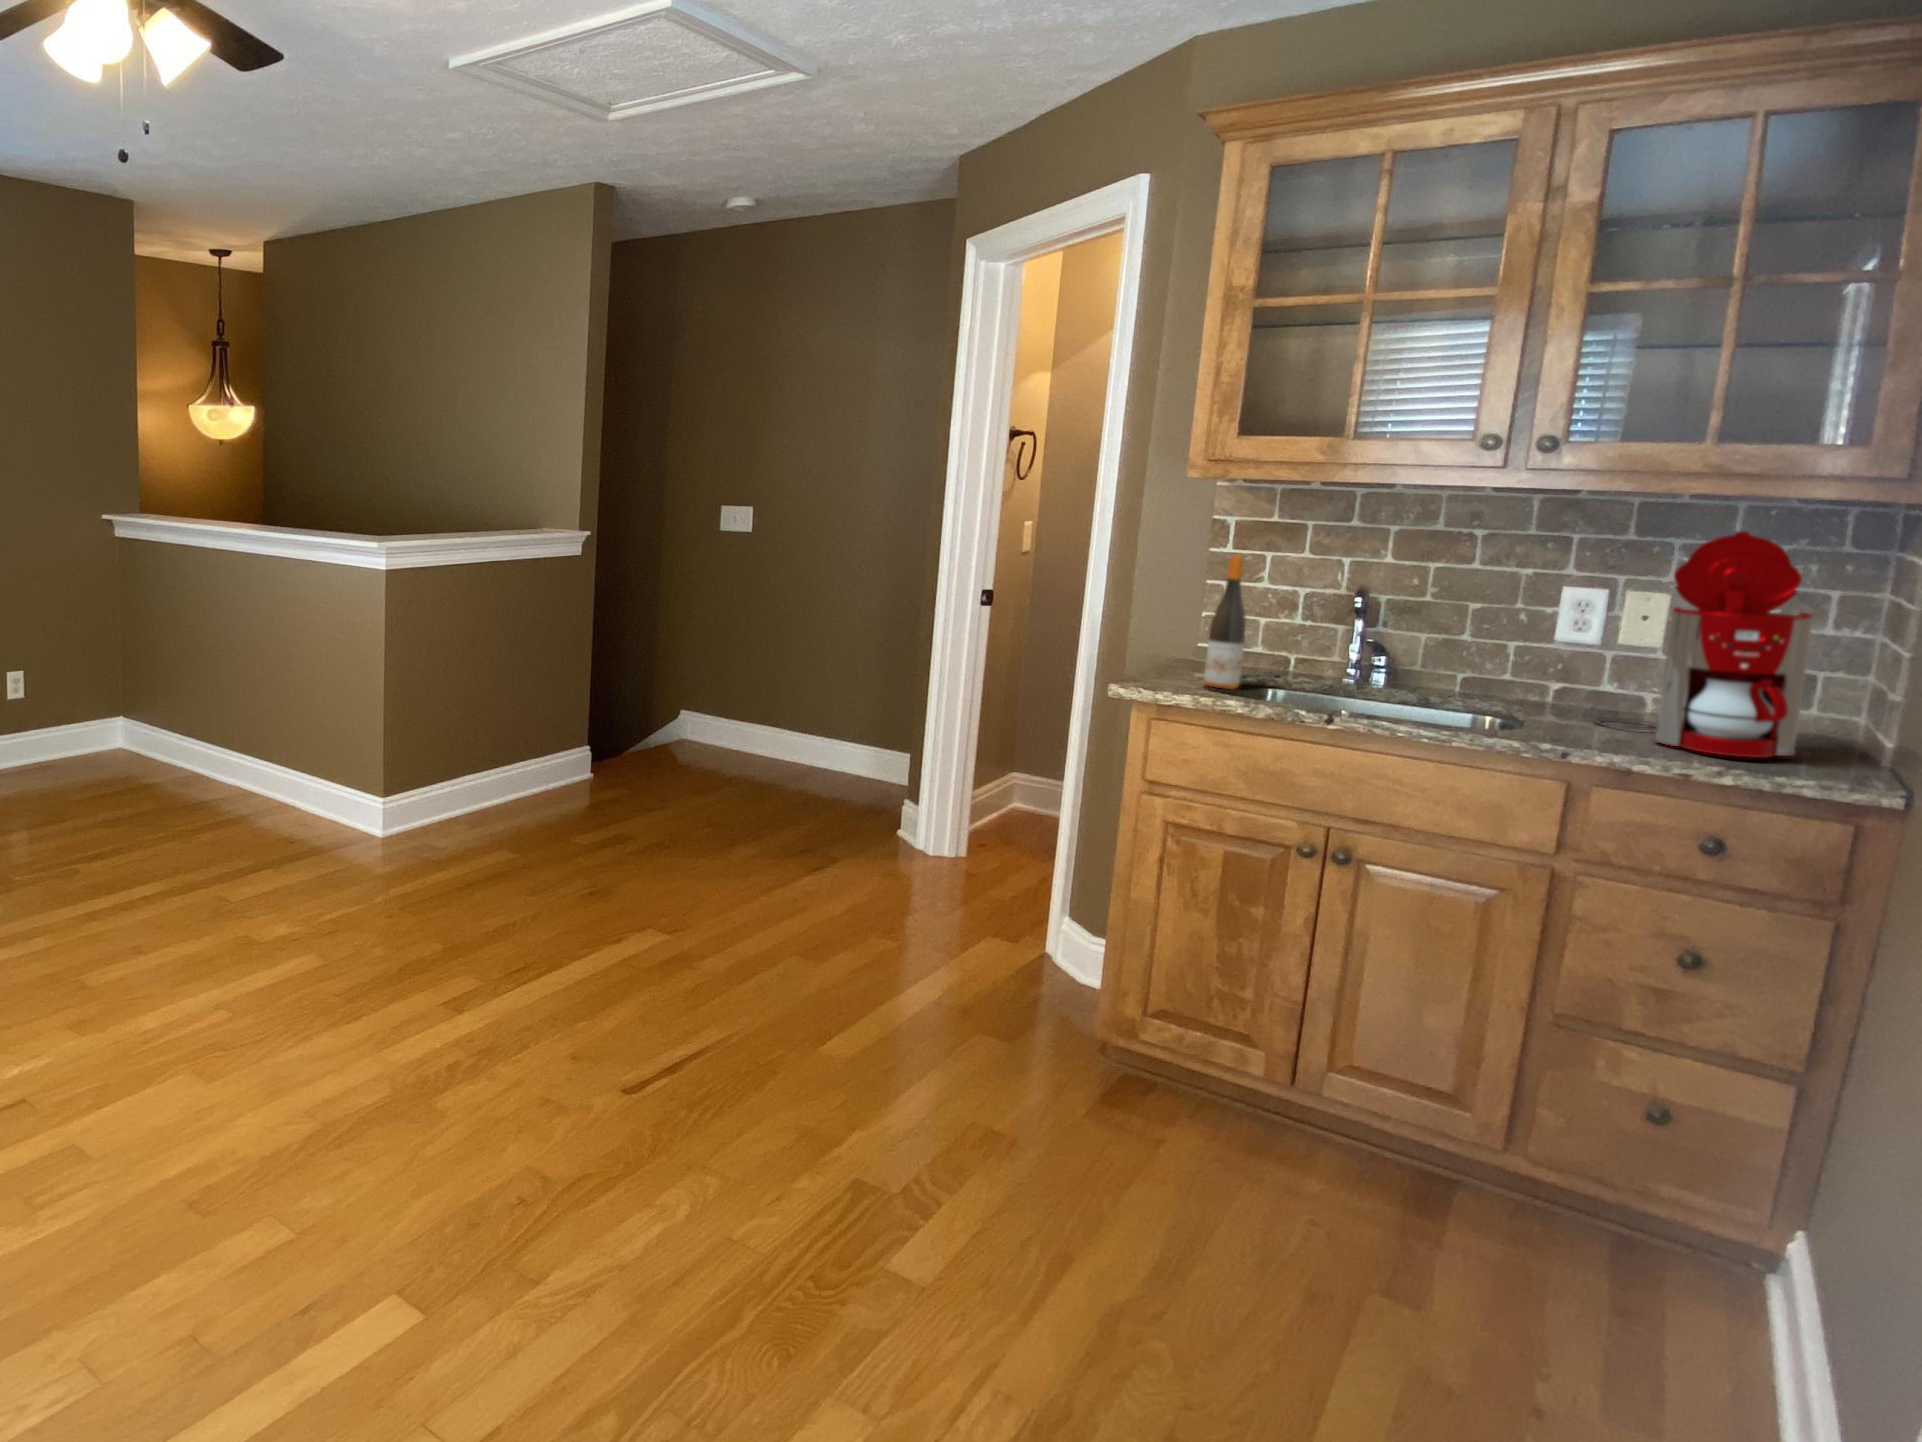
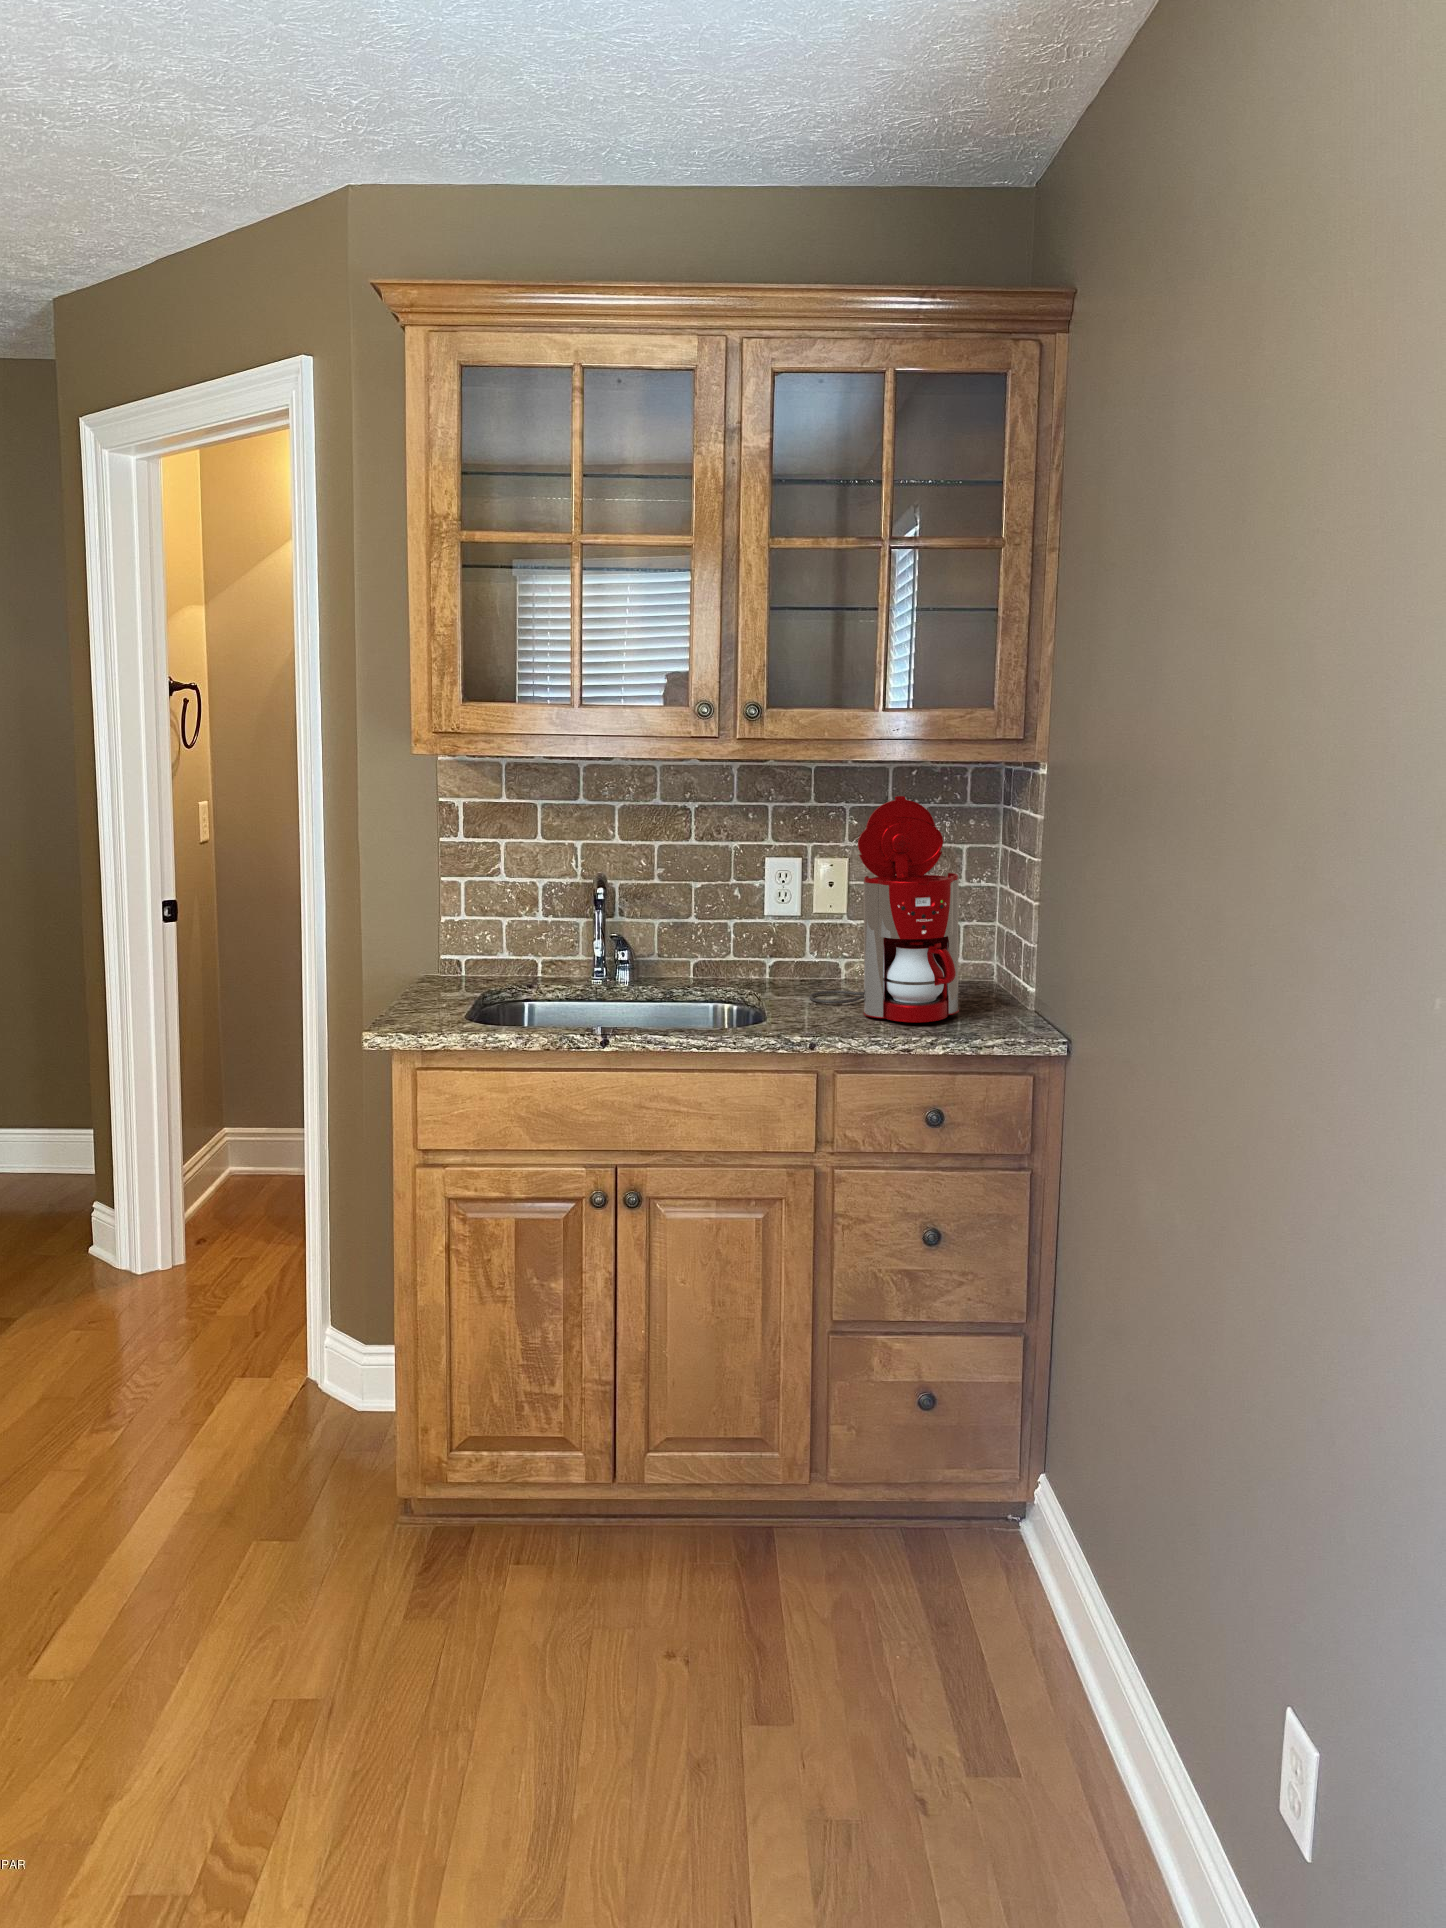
wine bottle: present [1204,556,1246,689] -> none [464,850,502,1017]

